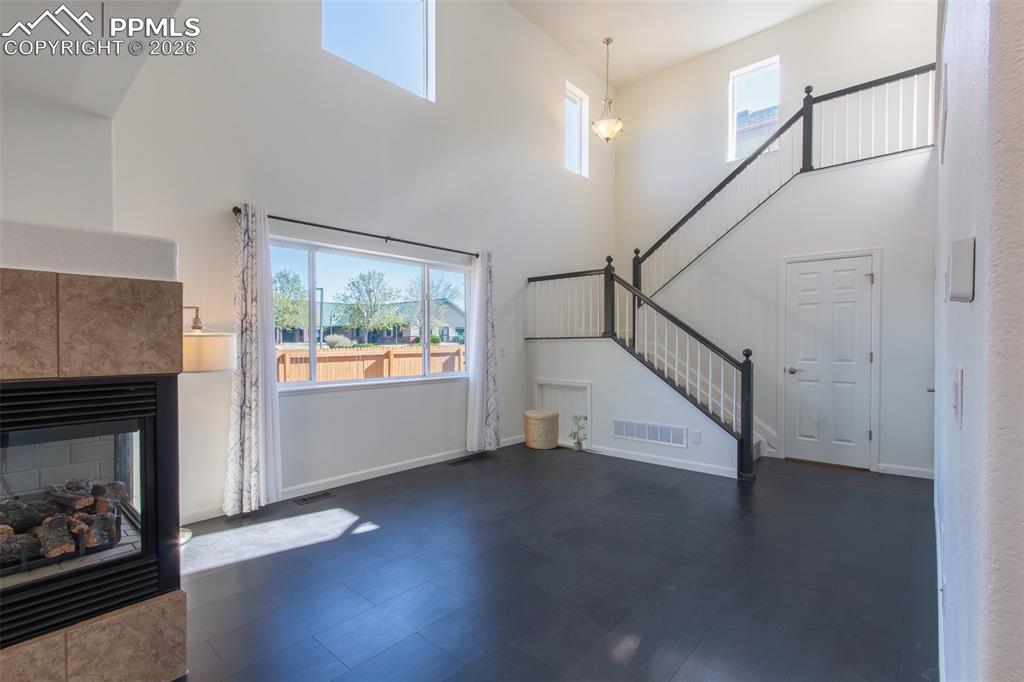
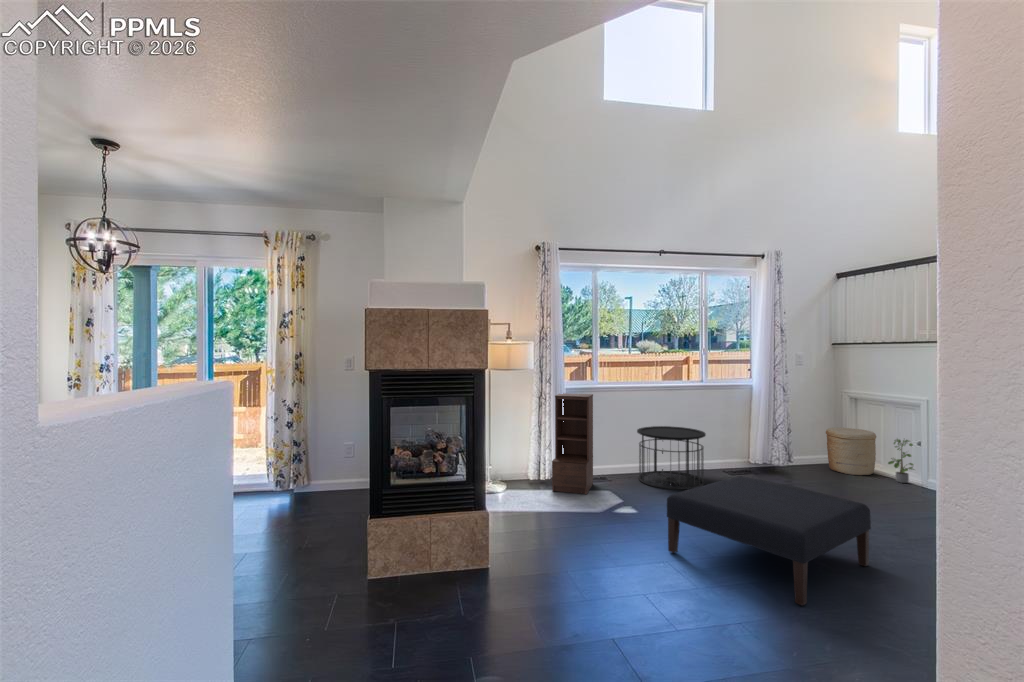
bookshelf: none [263,397,315,525] -> present [552,393,593,494]
side table: none [364,425,436,493] -> present [637,426,706,490]
ottoman: none [429,470,598,593] -> present [667,476,871,605]

